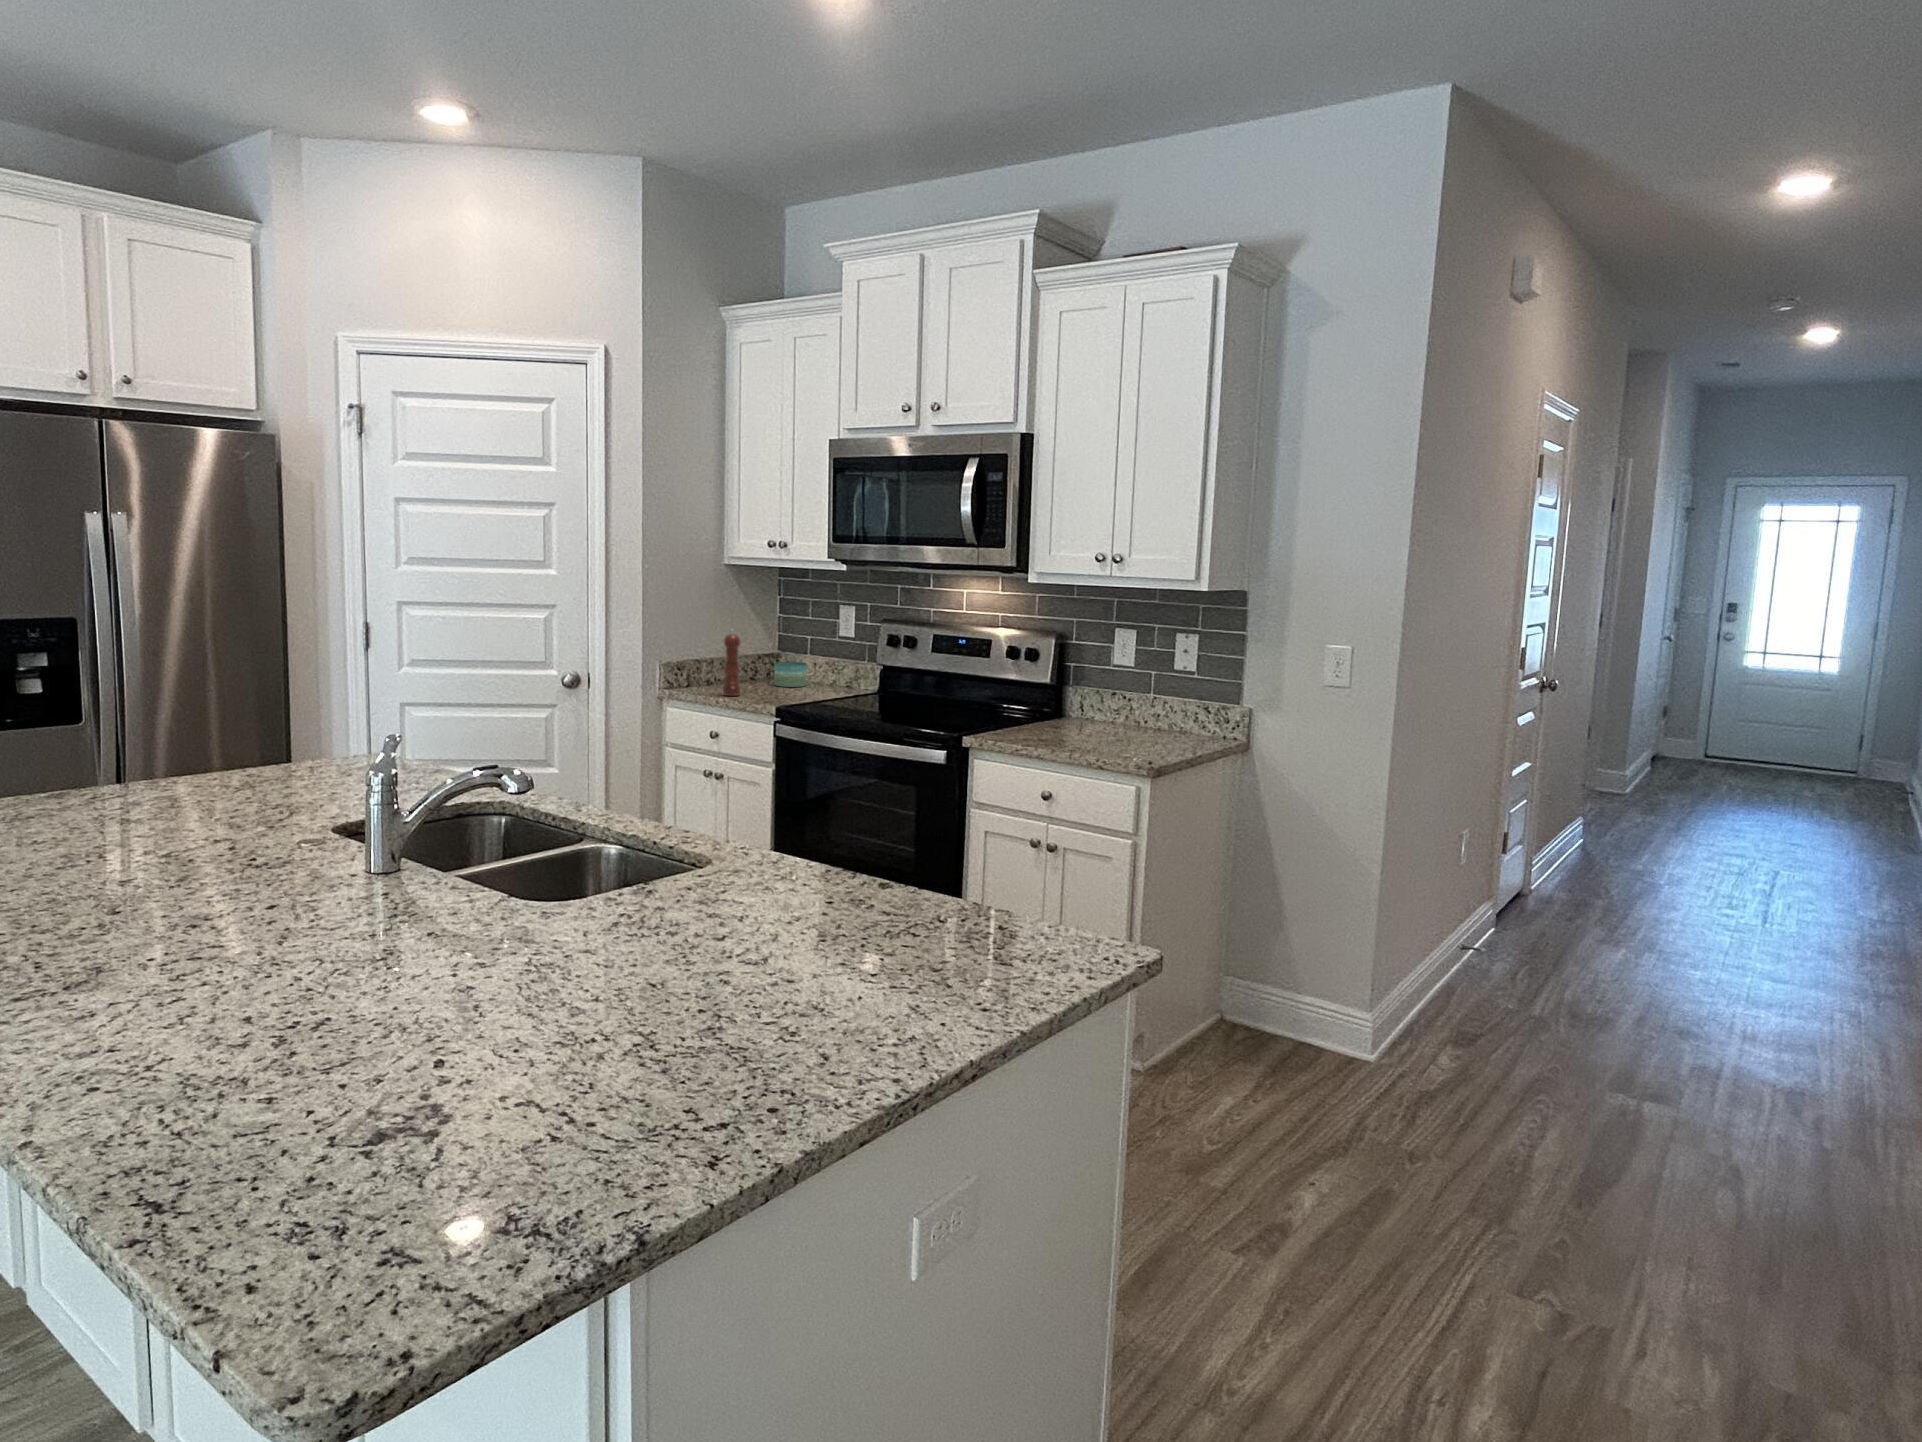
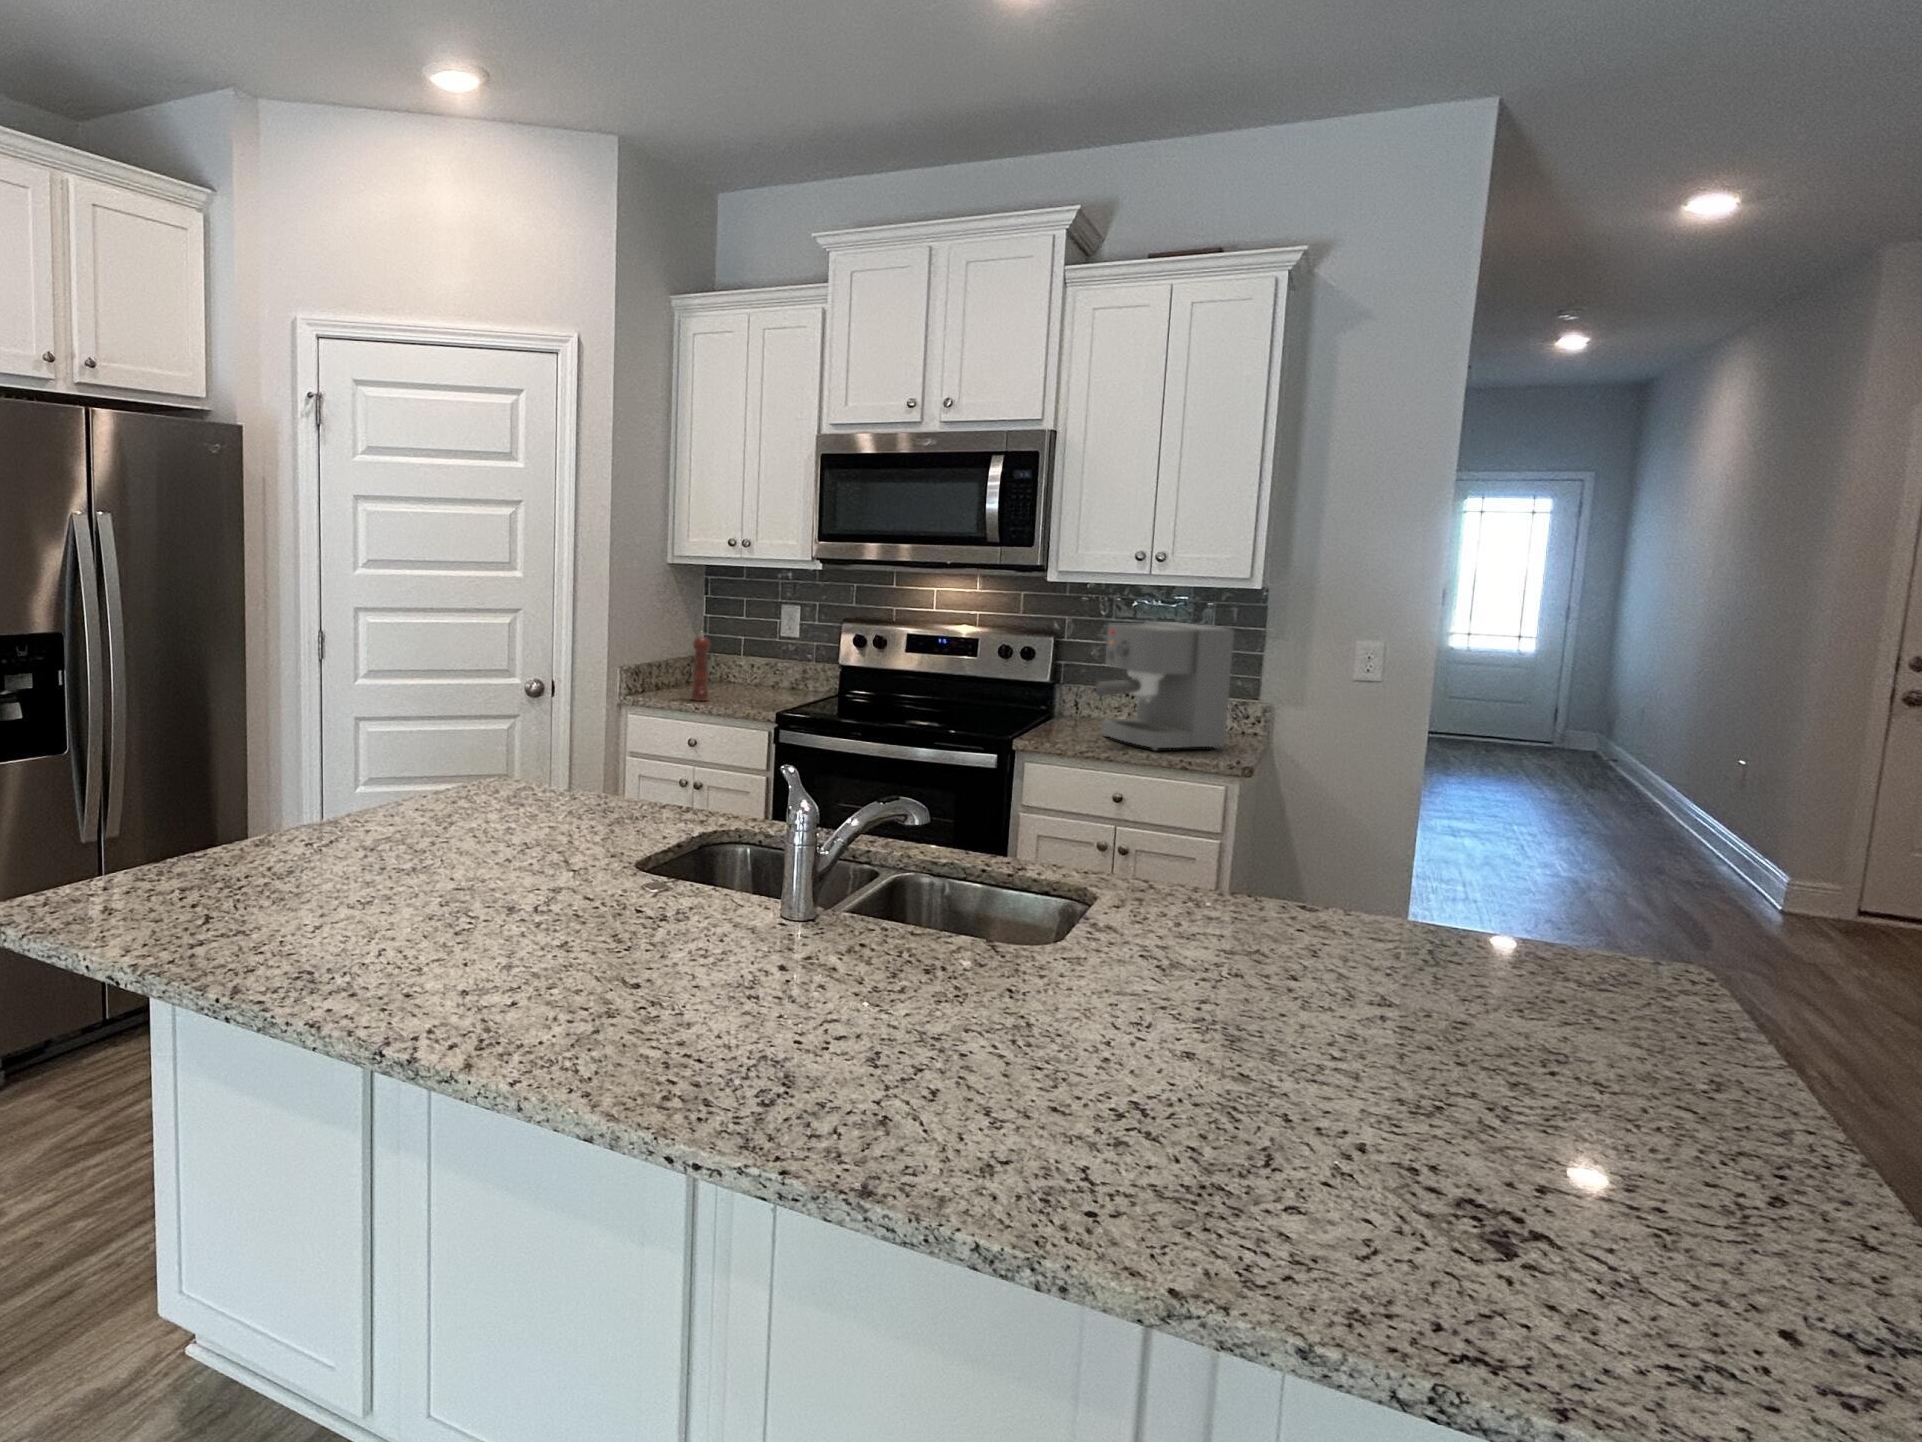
coffee maker: none [1042,623,1182,750] -> present [1096,622,1234,750]
candle: present [774,662,806,687] -> none [719,663,752,689]

